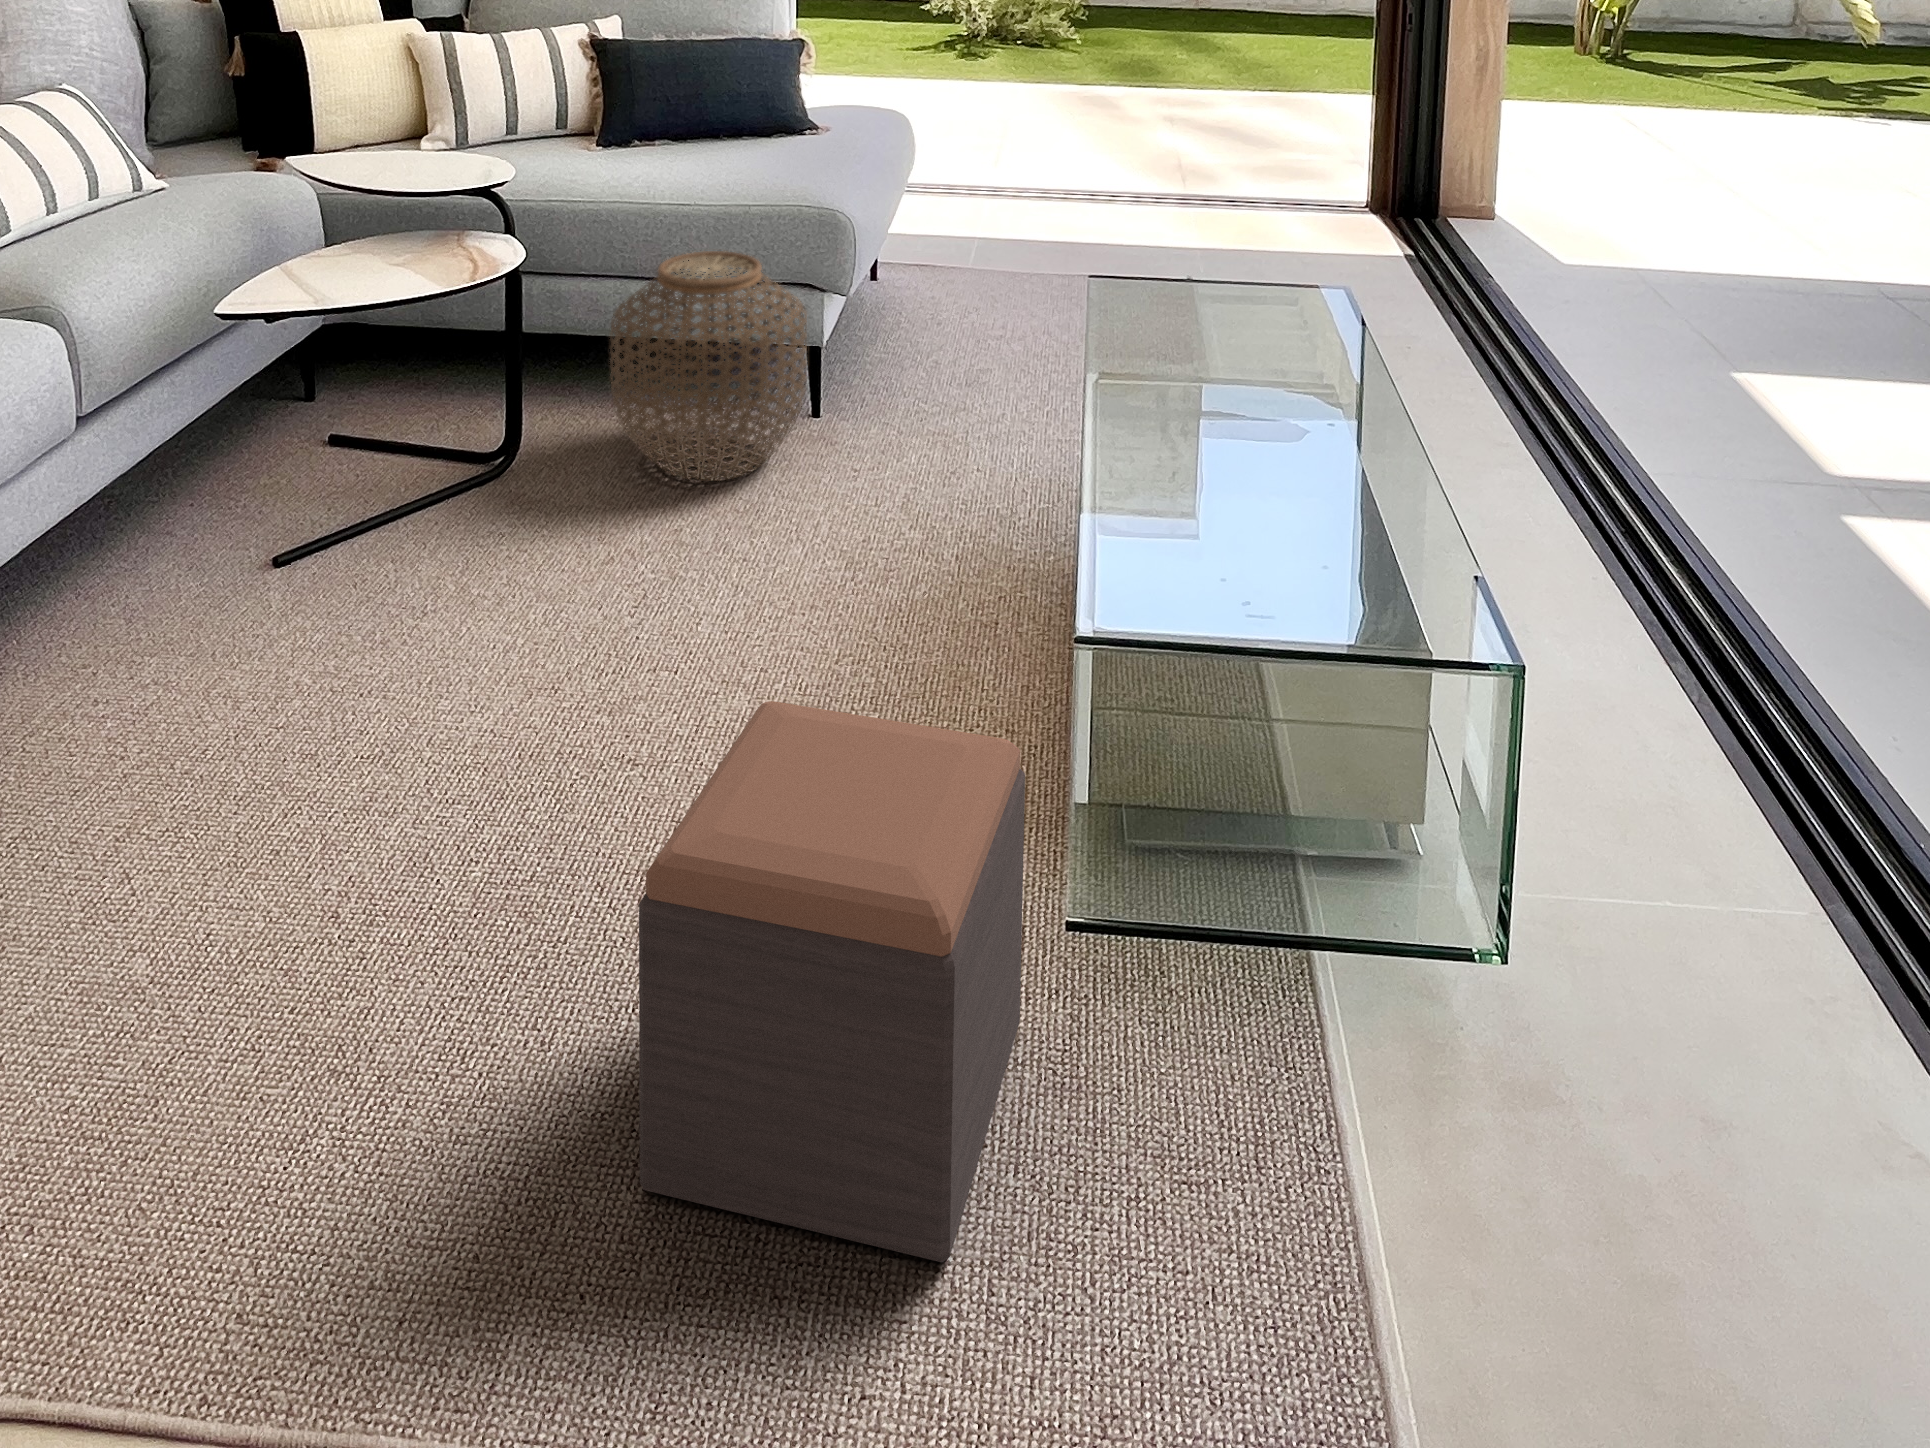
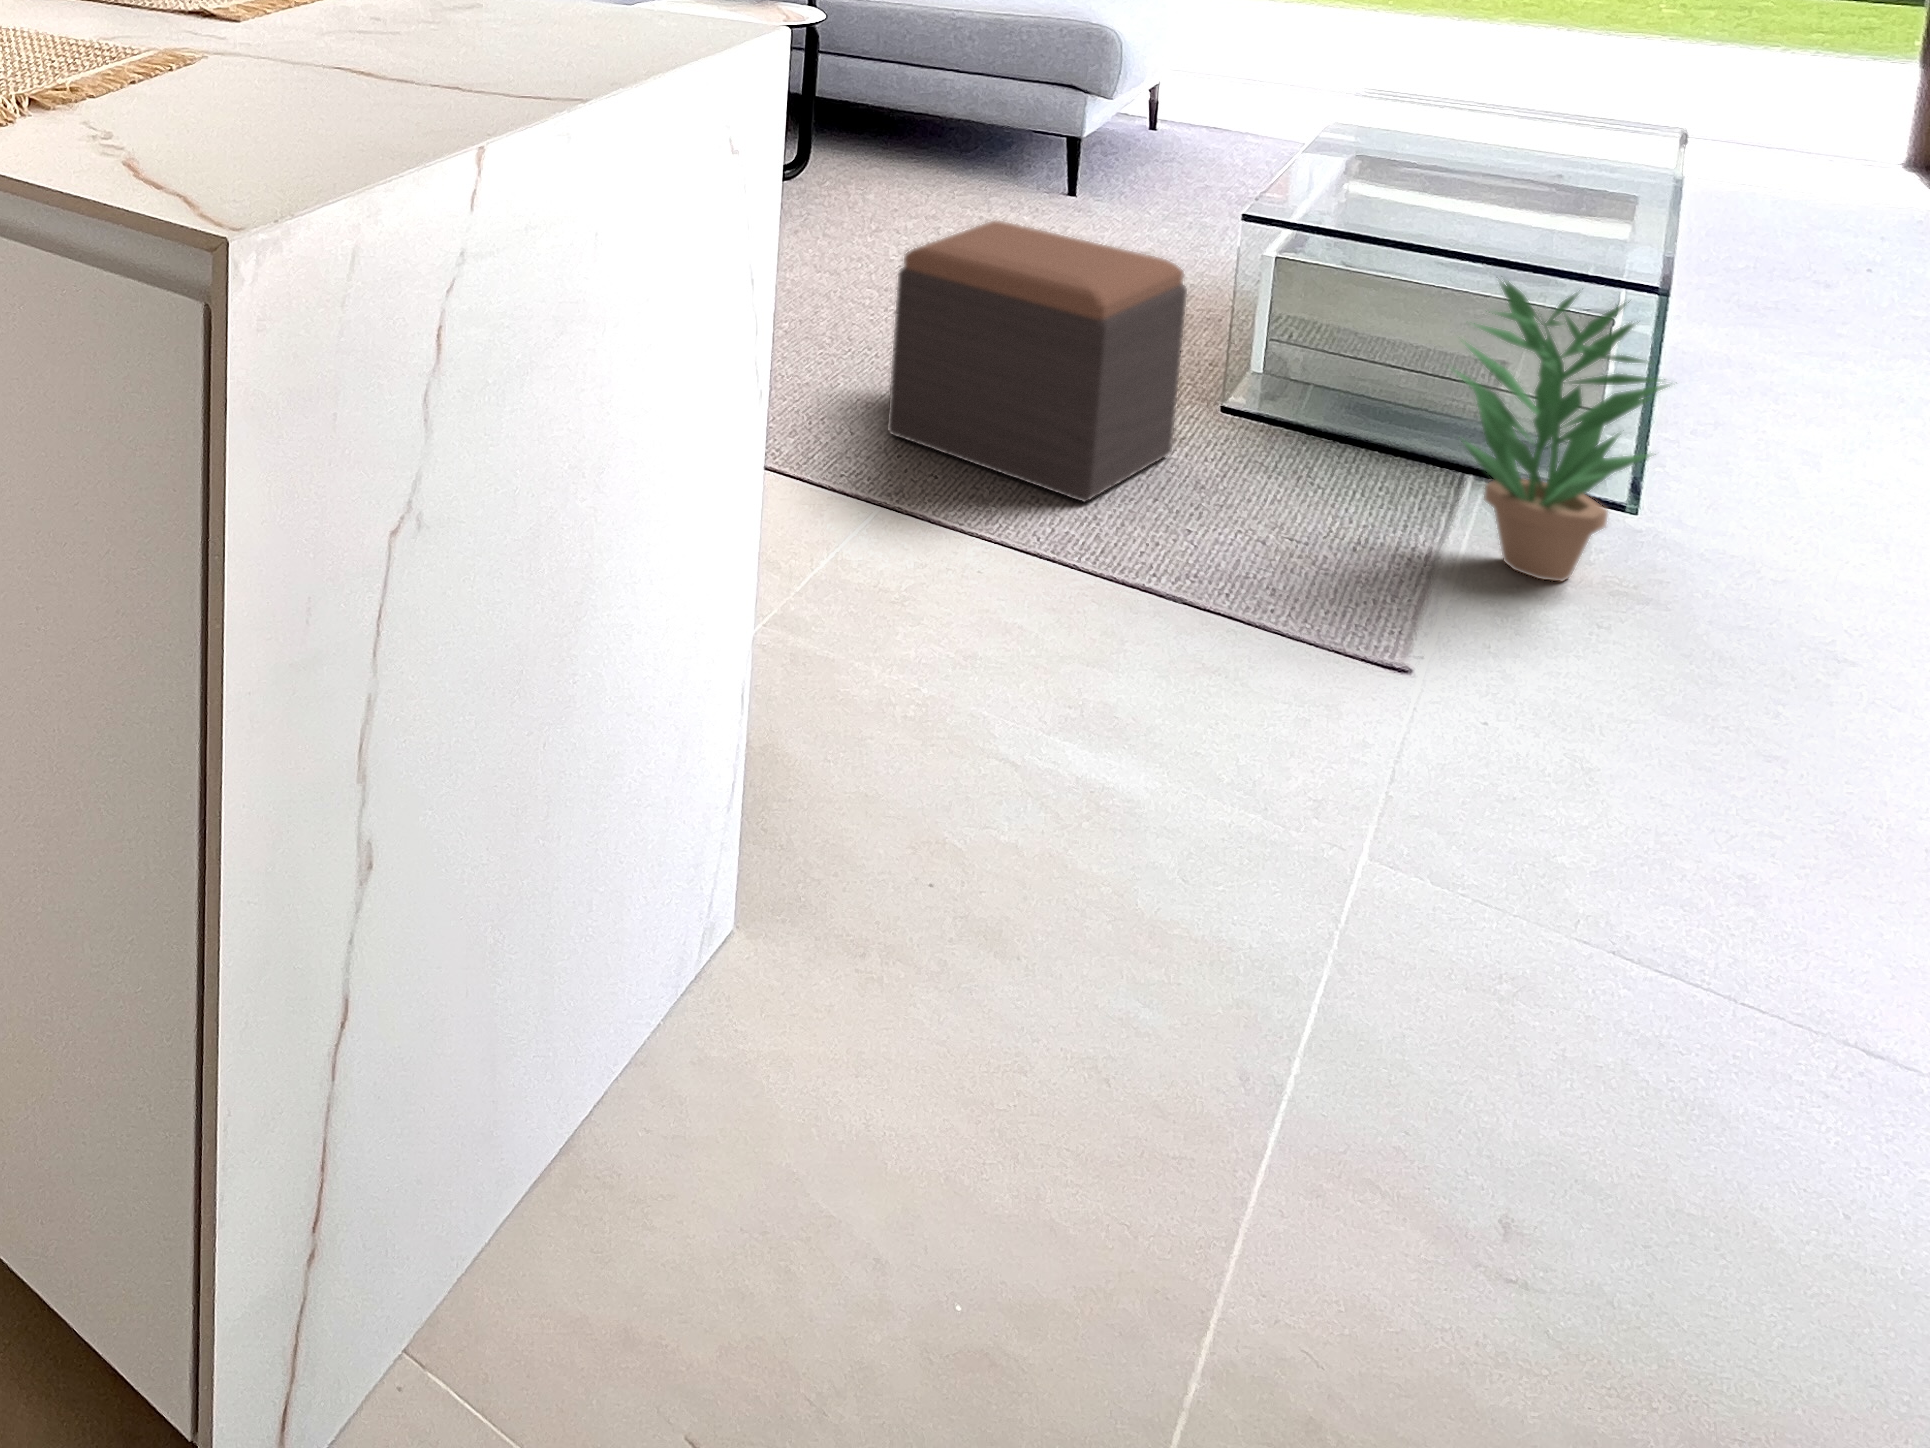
woven basket: present [610,251,807,481] -> none [886,38,1067,208]
potted plant: none [1341,708,1580,1129] -> present [1451,278,1667,582]

